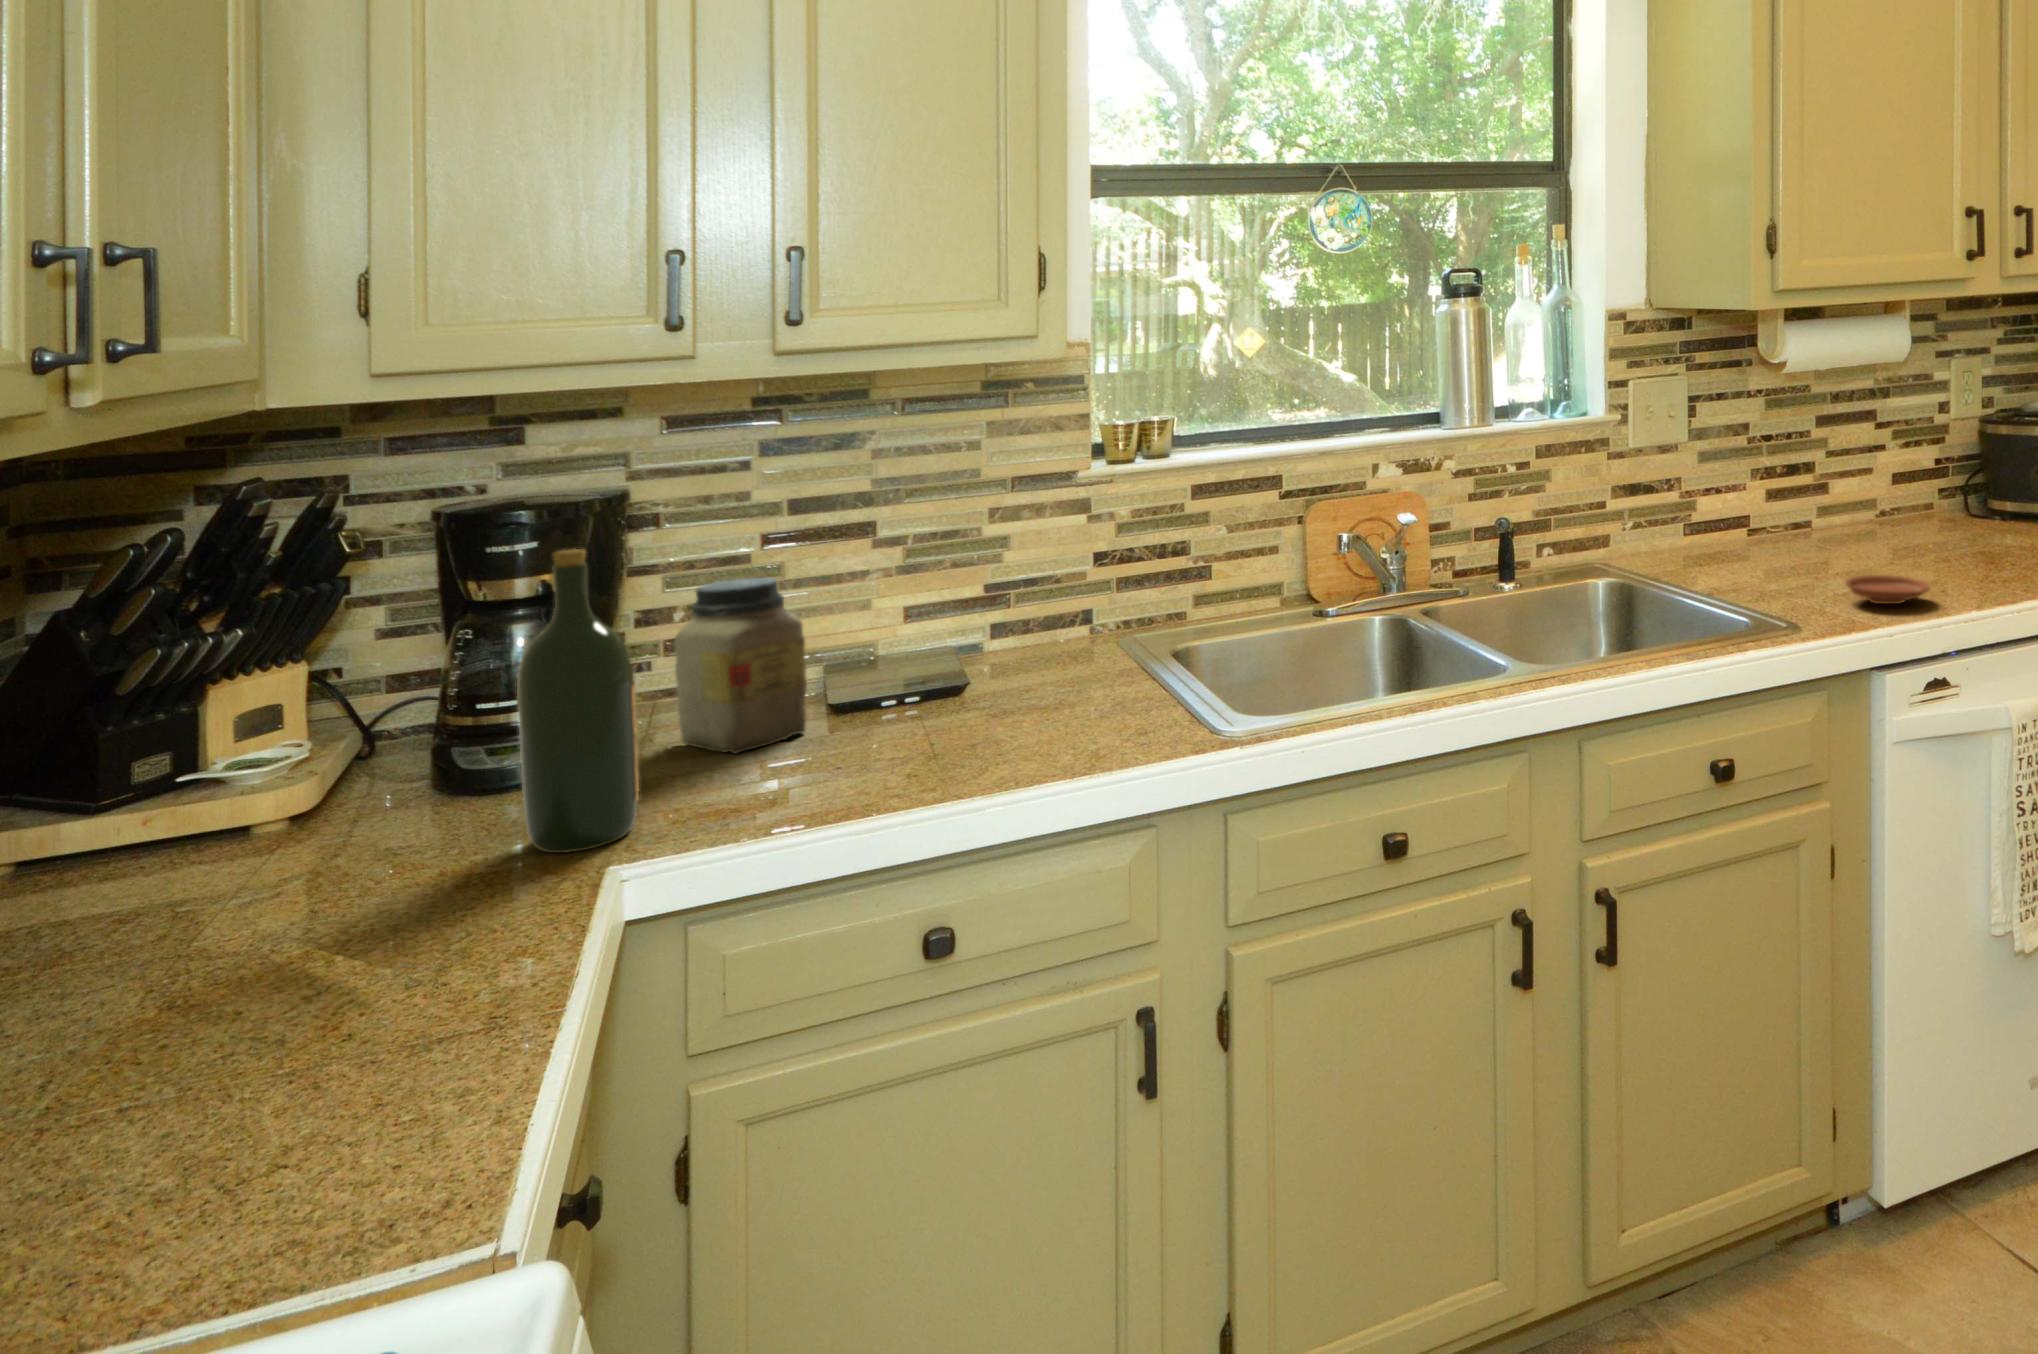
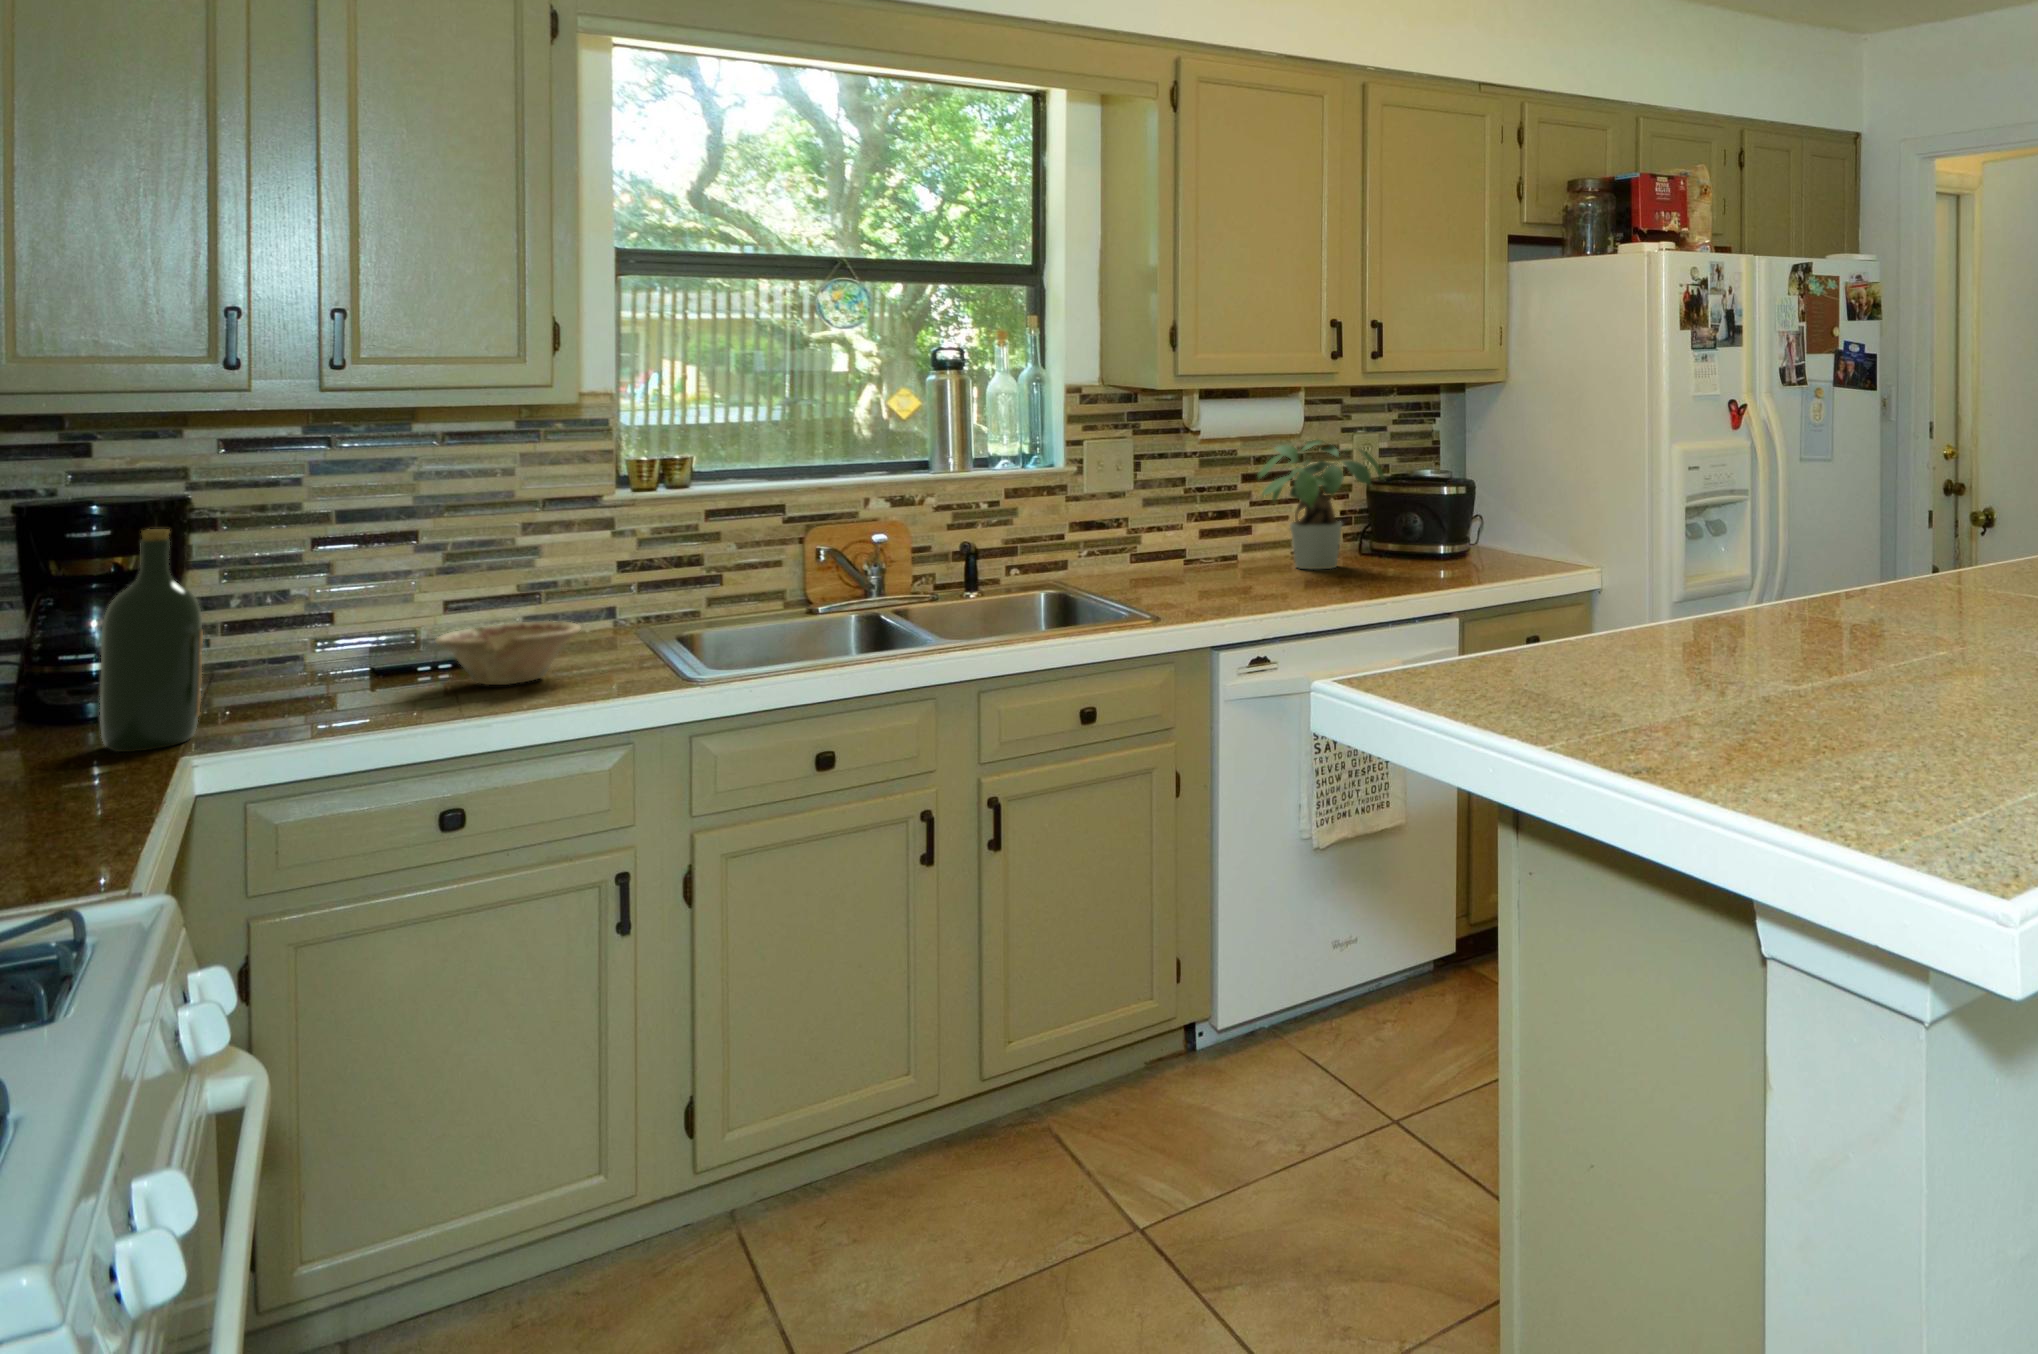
potted plant: none [1855,369,2027,547] -> present [1258,439,1385,569]
plate: present [1845,575,1930,604] -> none [1213,583,1273,602]
jar: present [674,578,807,754] -> none [233,566,349,698]
dish: none [906,647,1077,740] -> present [435,621,581,685]

